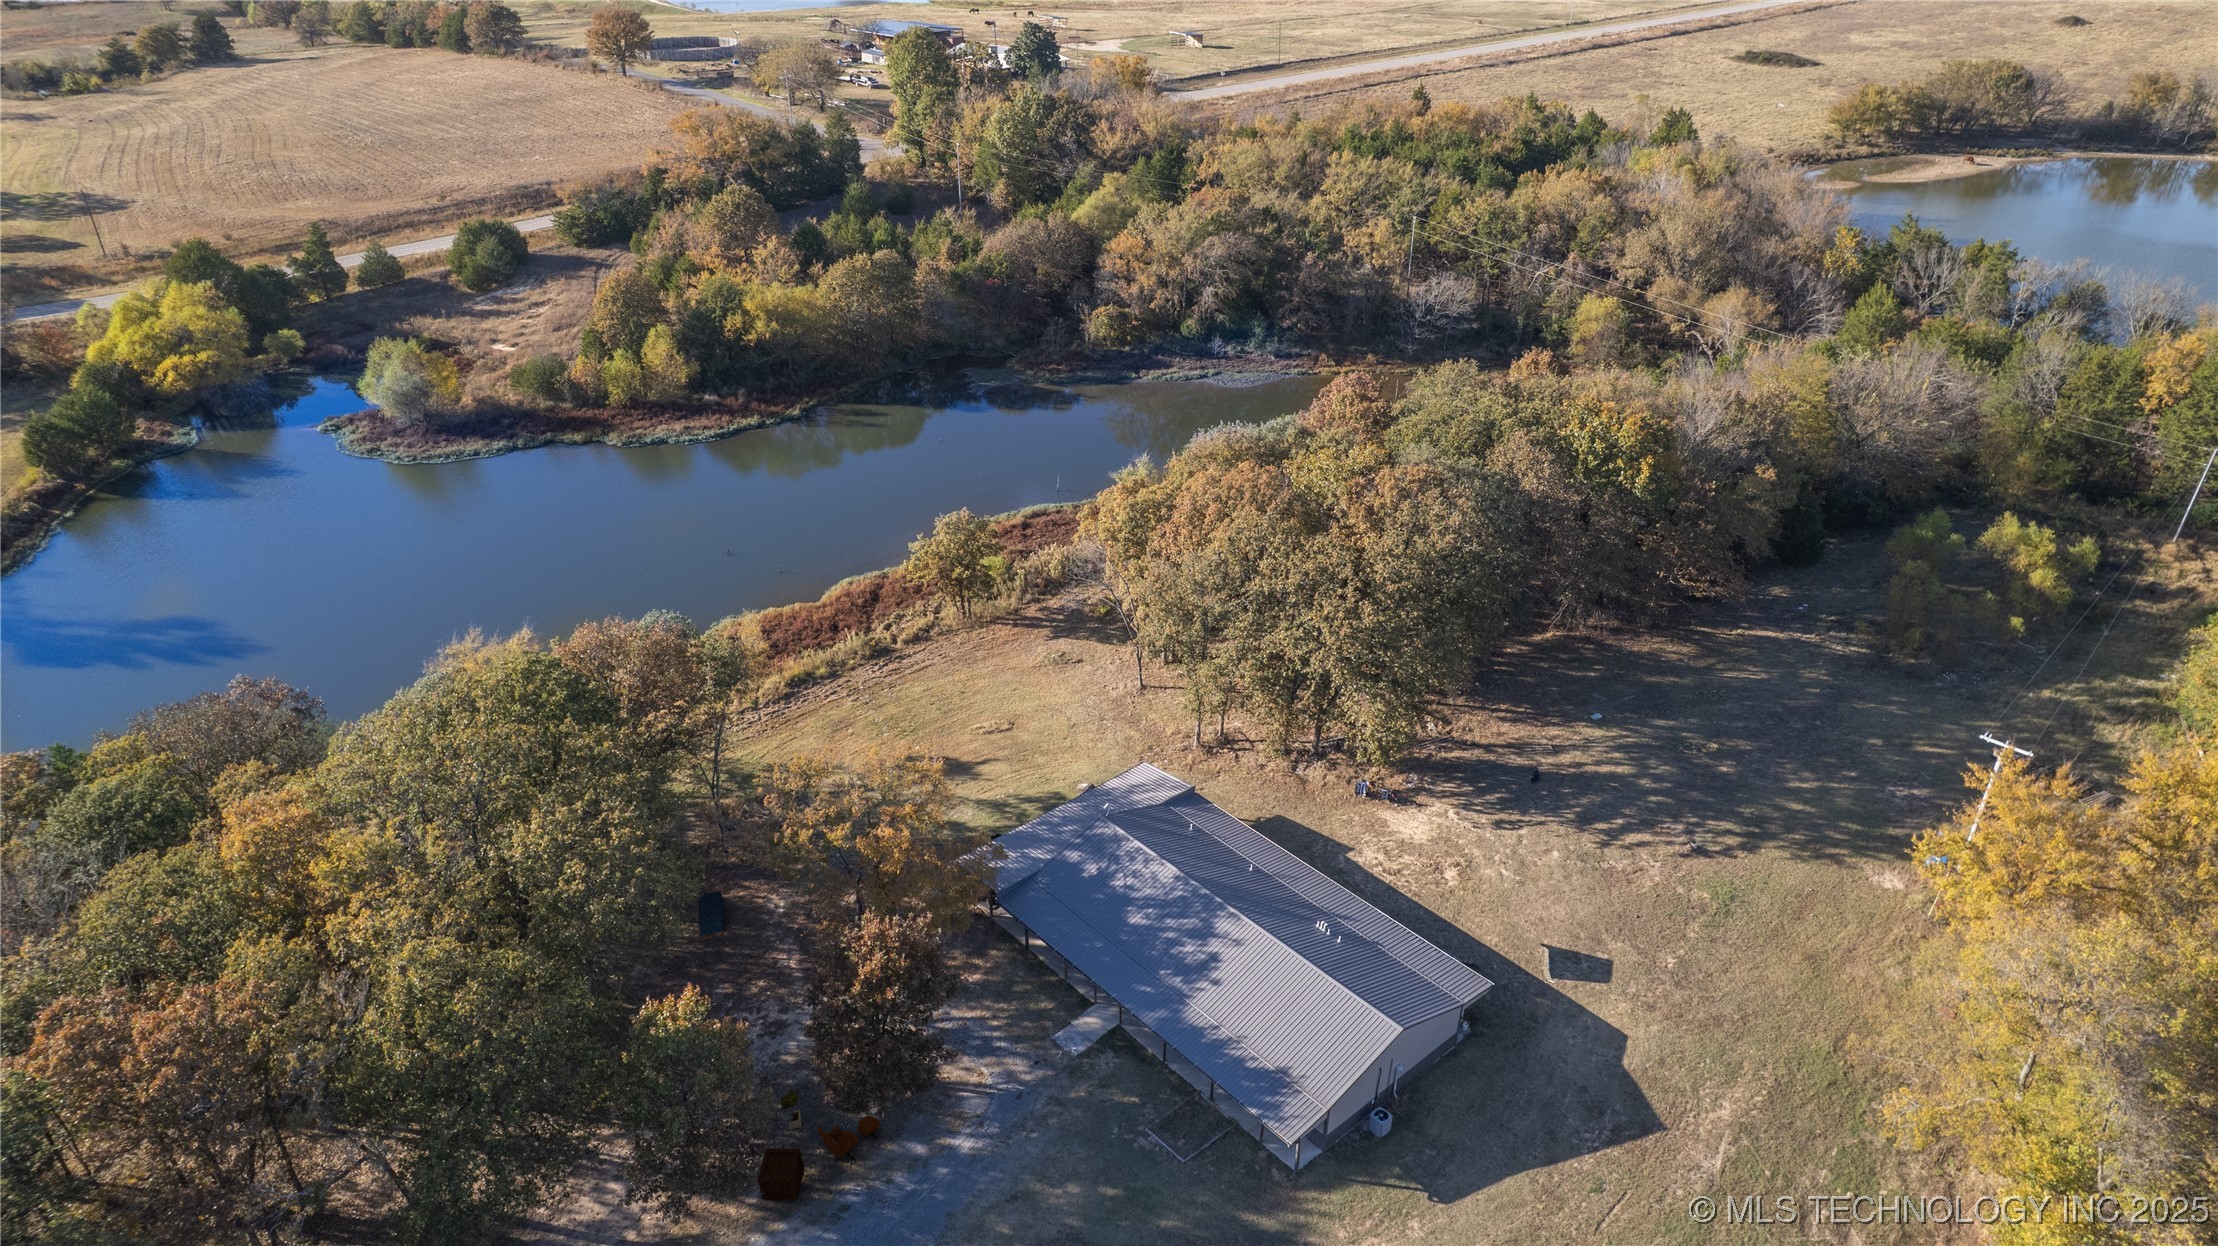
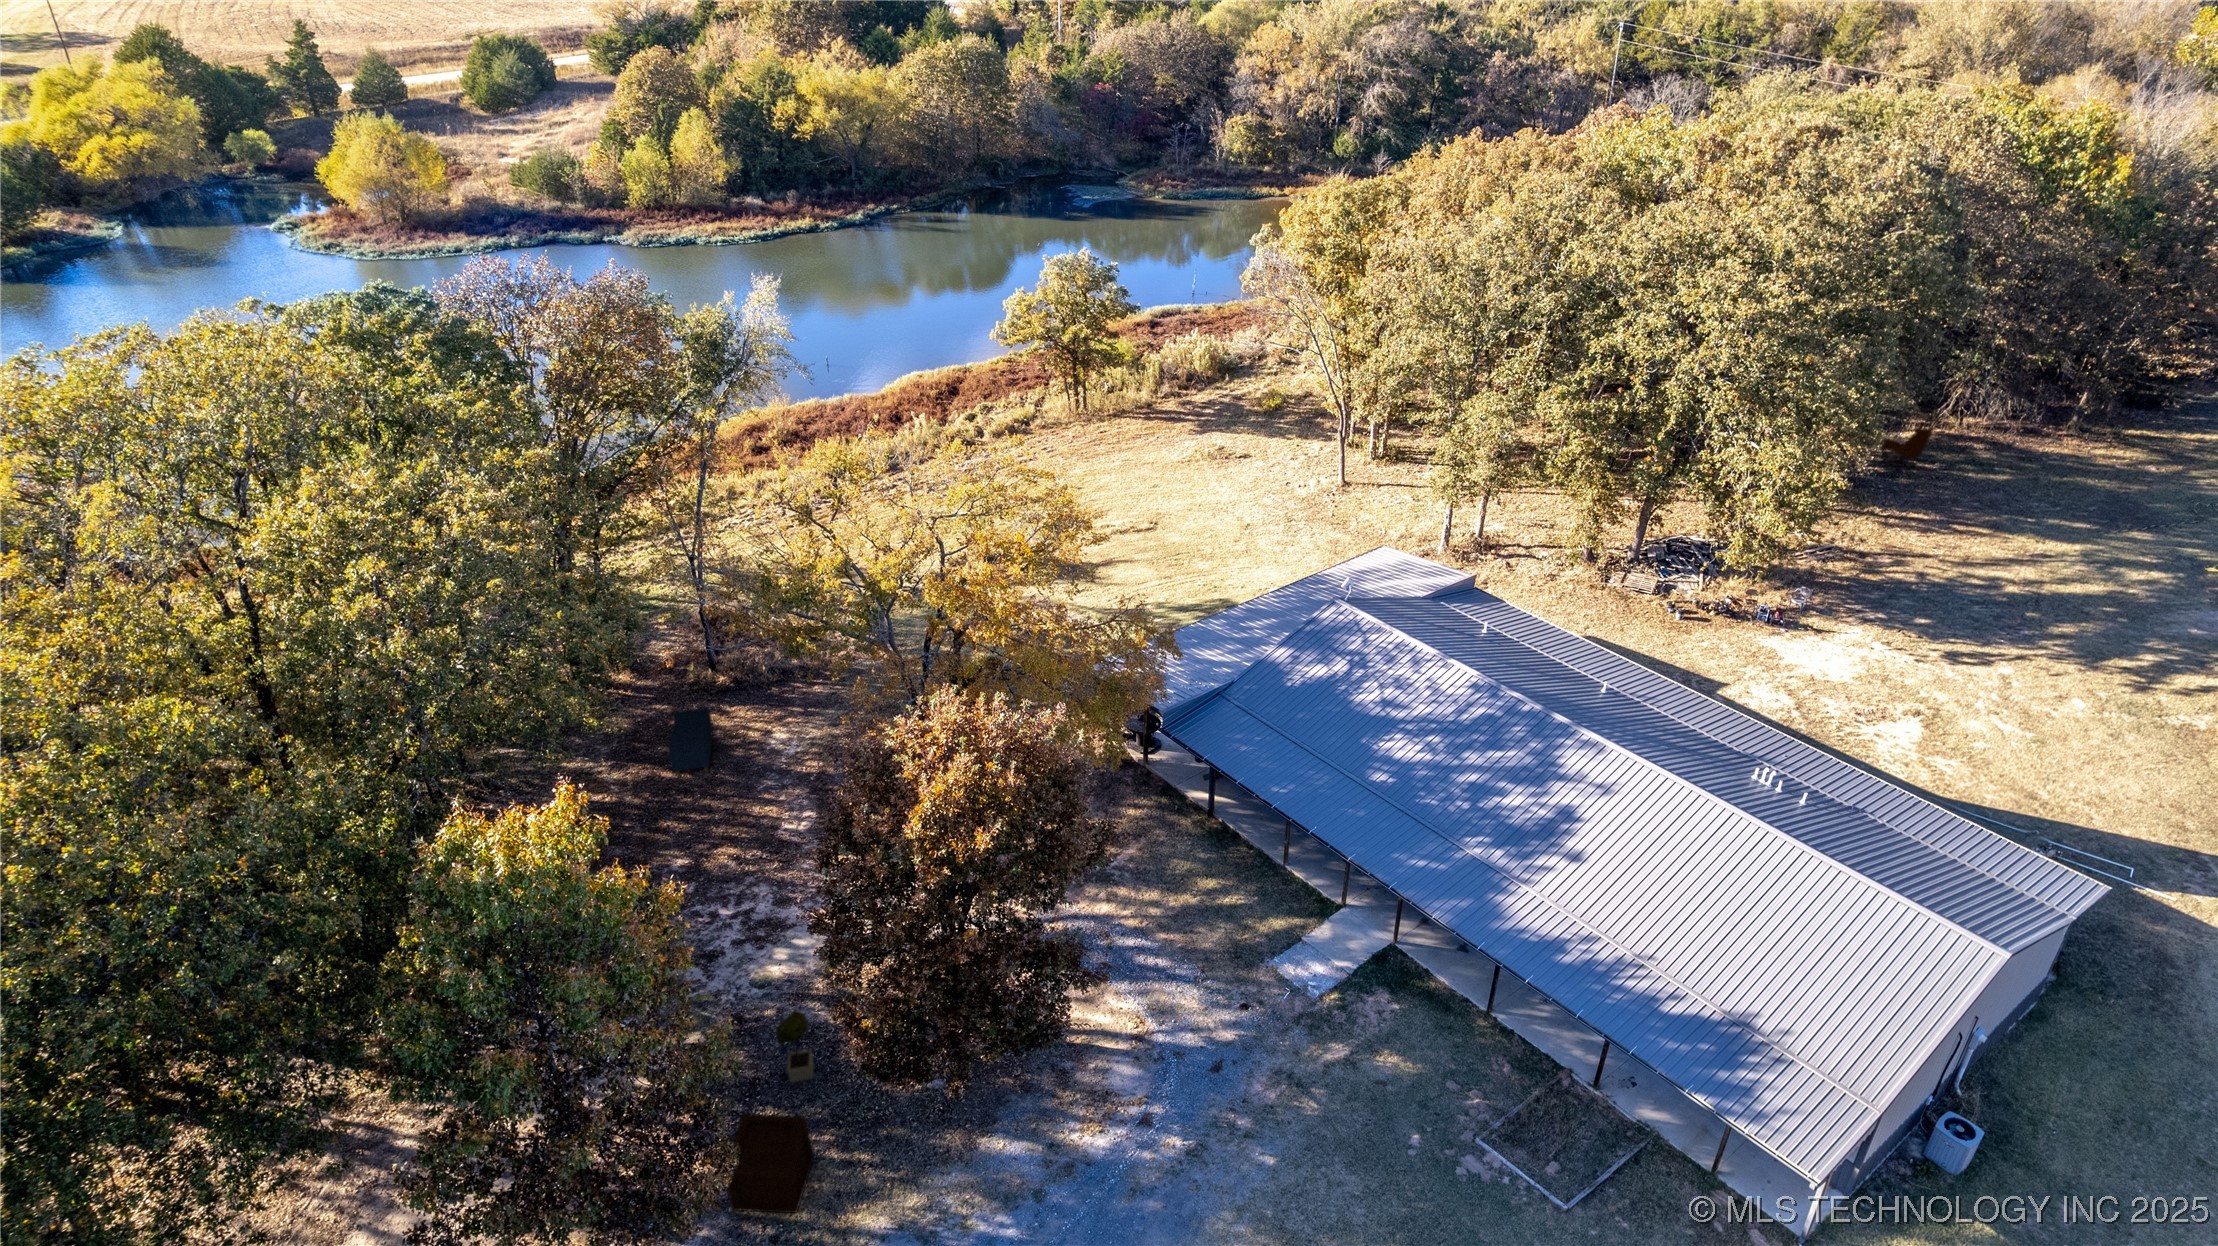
lounge chair: present [818,1116,880,1164] -> present [1882,427,1934,469]

